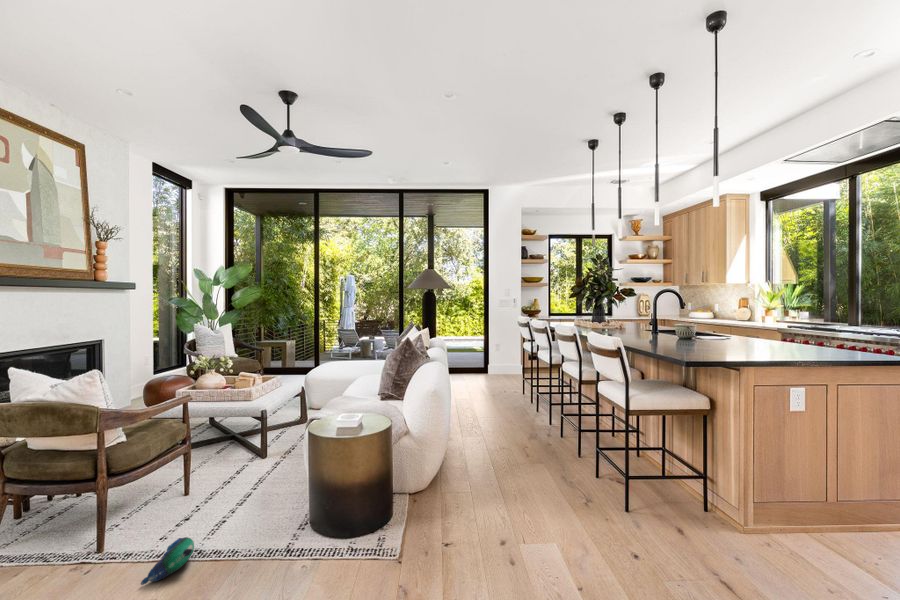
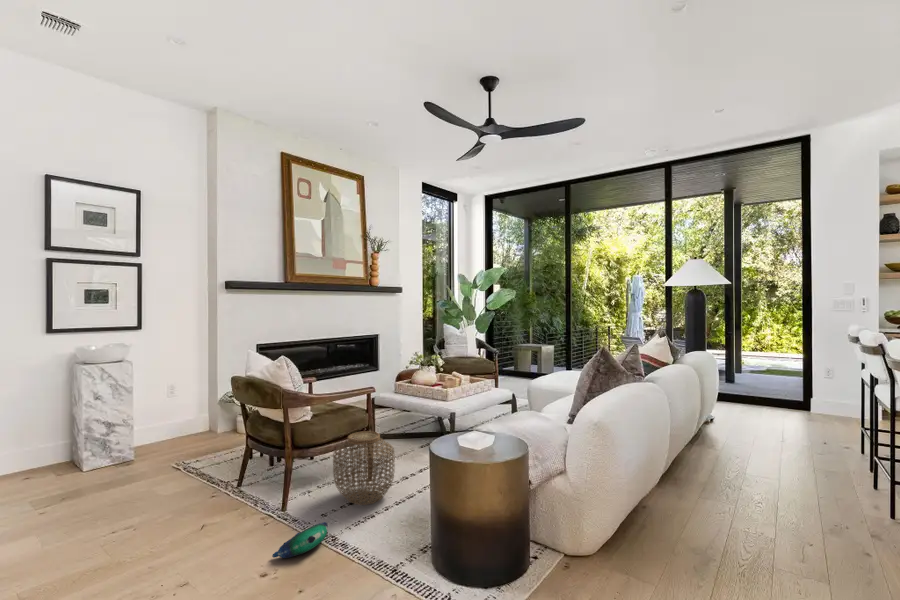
woven basket: none [159,440,231,518] -> present [333,431,395,505]

